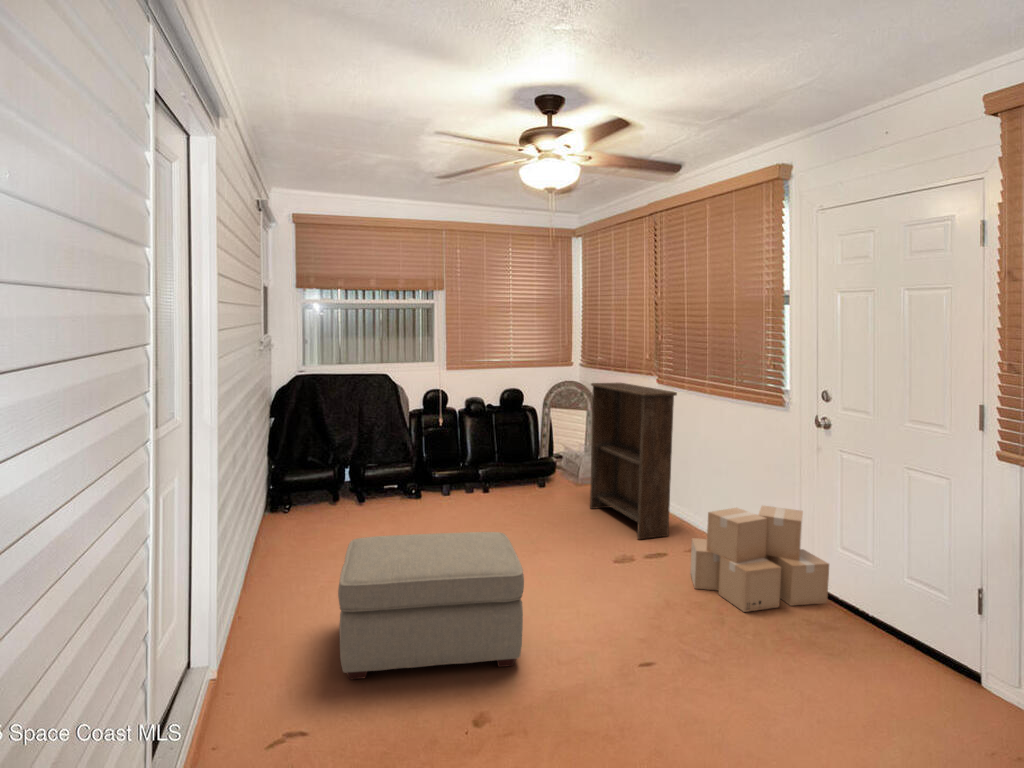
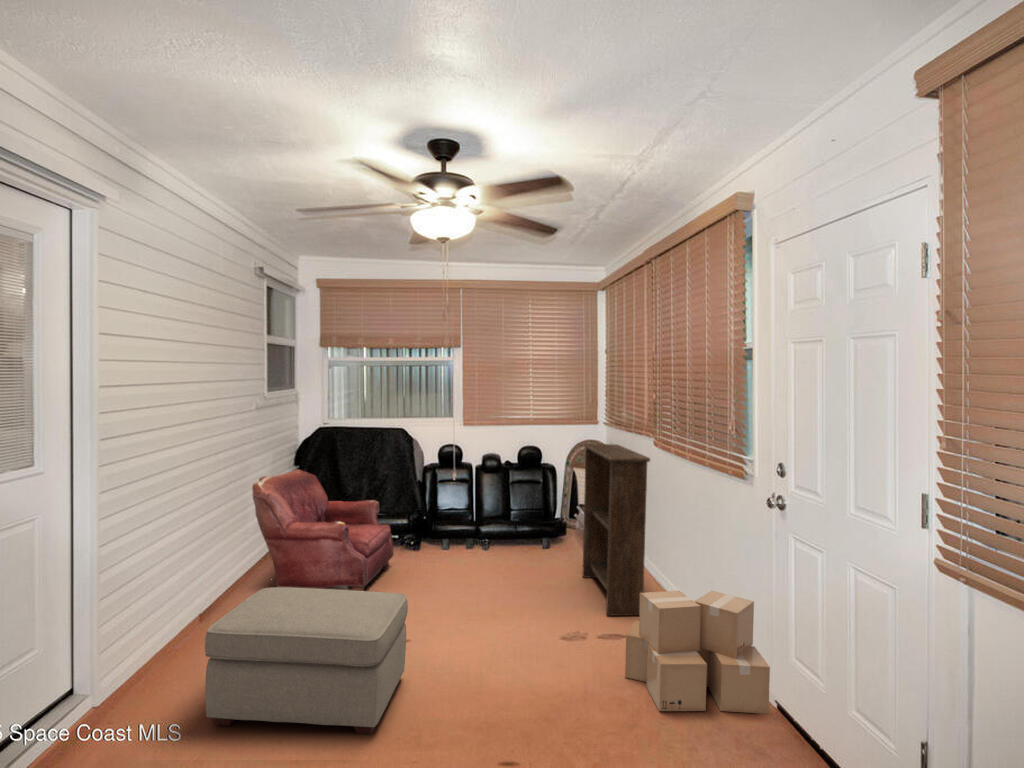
armchair: none [264,420,404,546] -> present [252,469,393,591]

